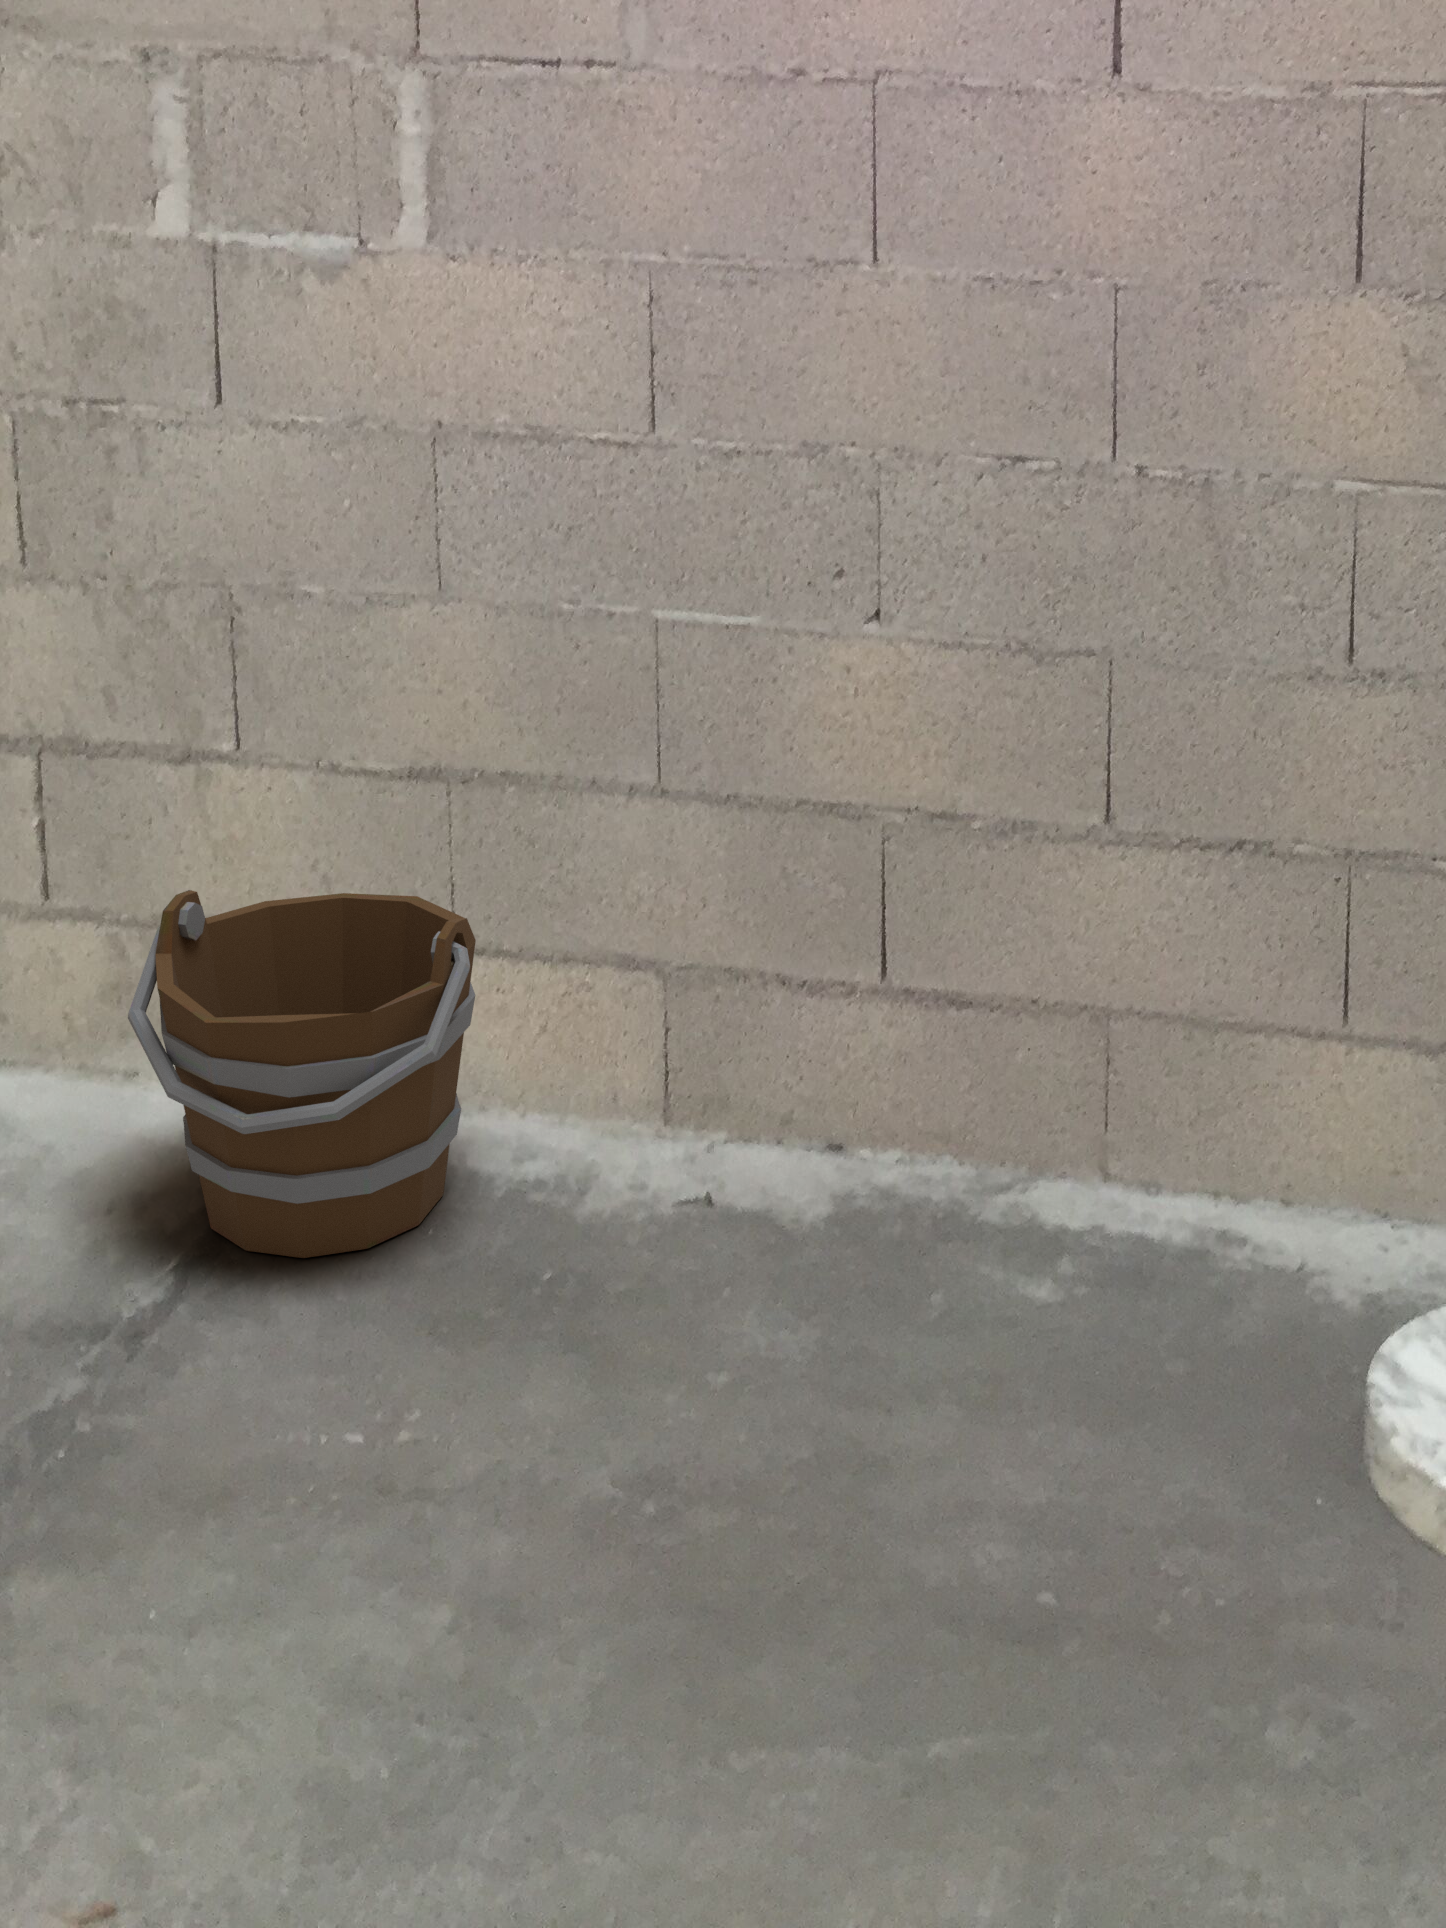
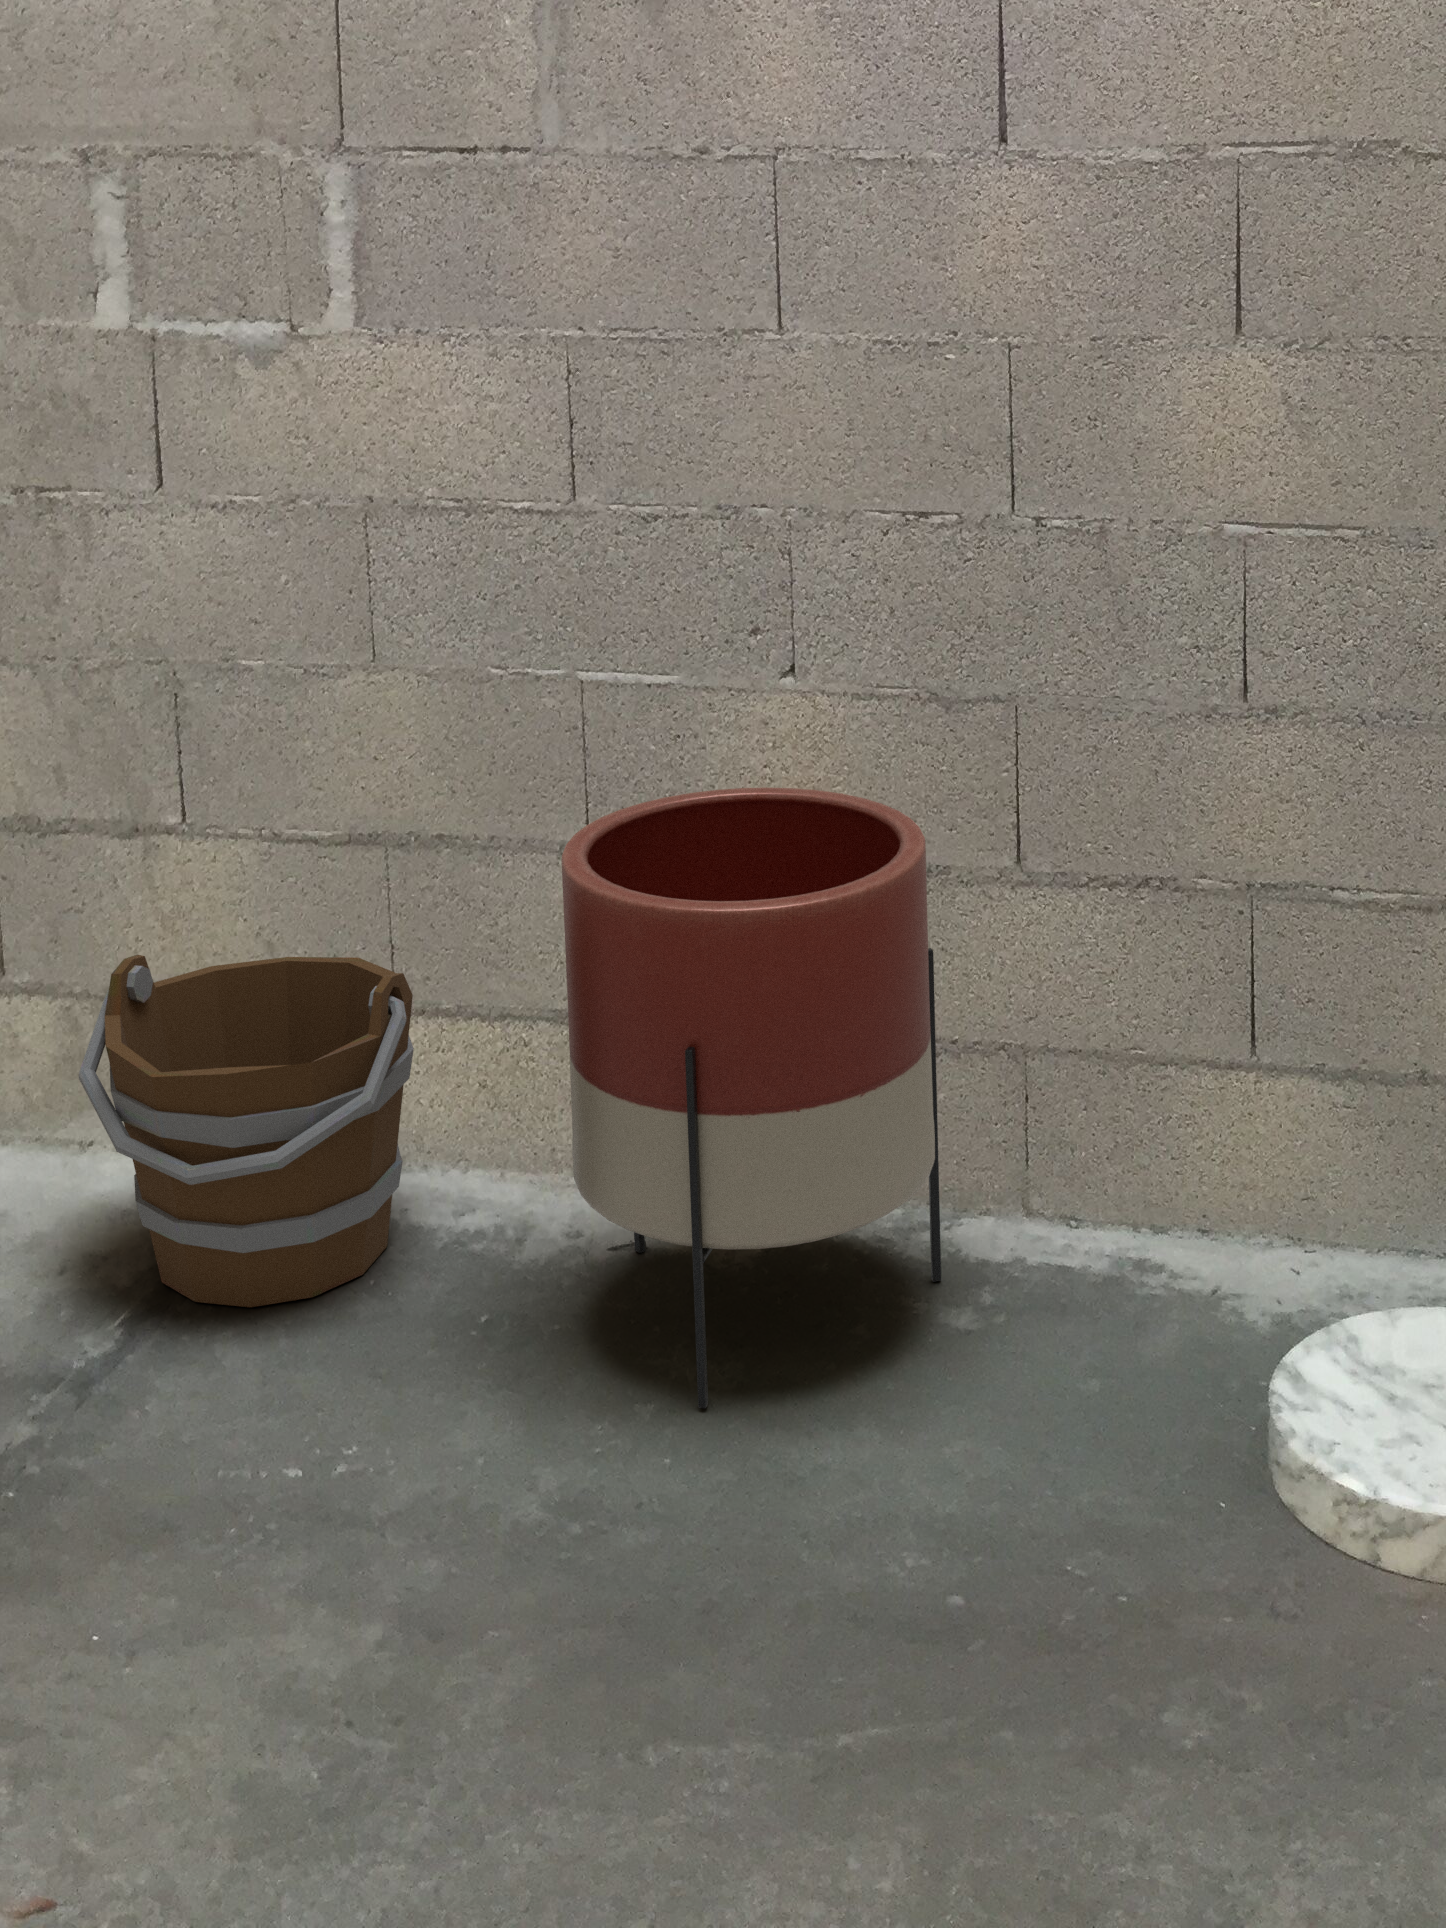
planter: none [639,736,1020,1381] -> present [561,788,941,1408]

